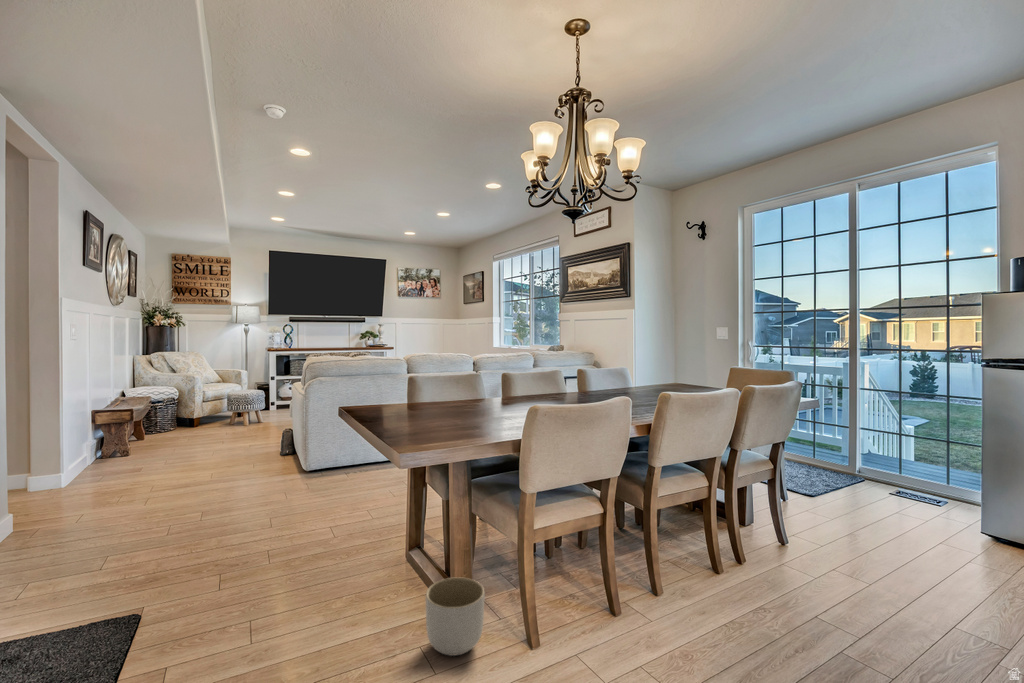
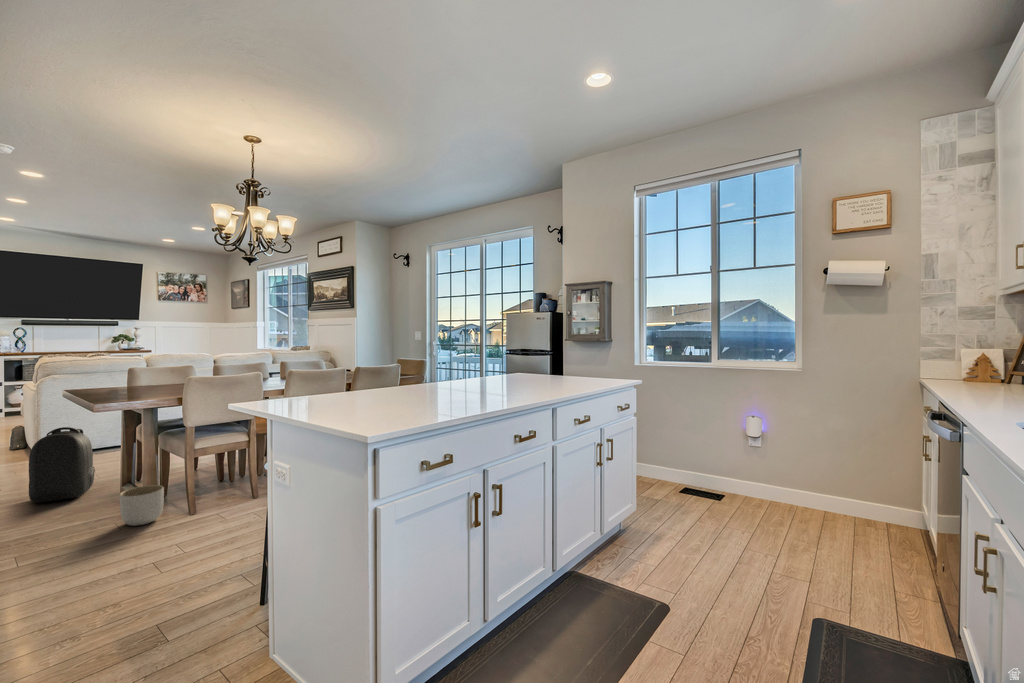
backpack: none [304,455,373,560] -> present [29,427,95,503]

